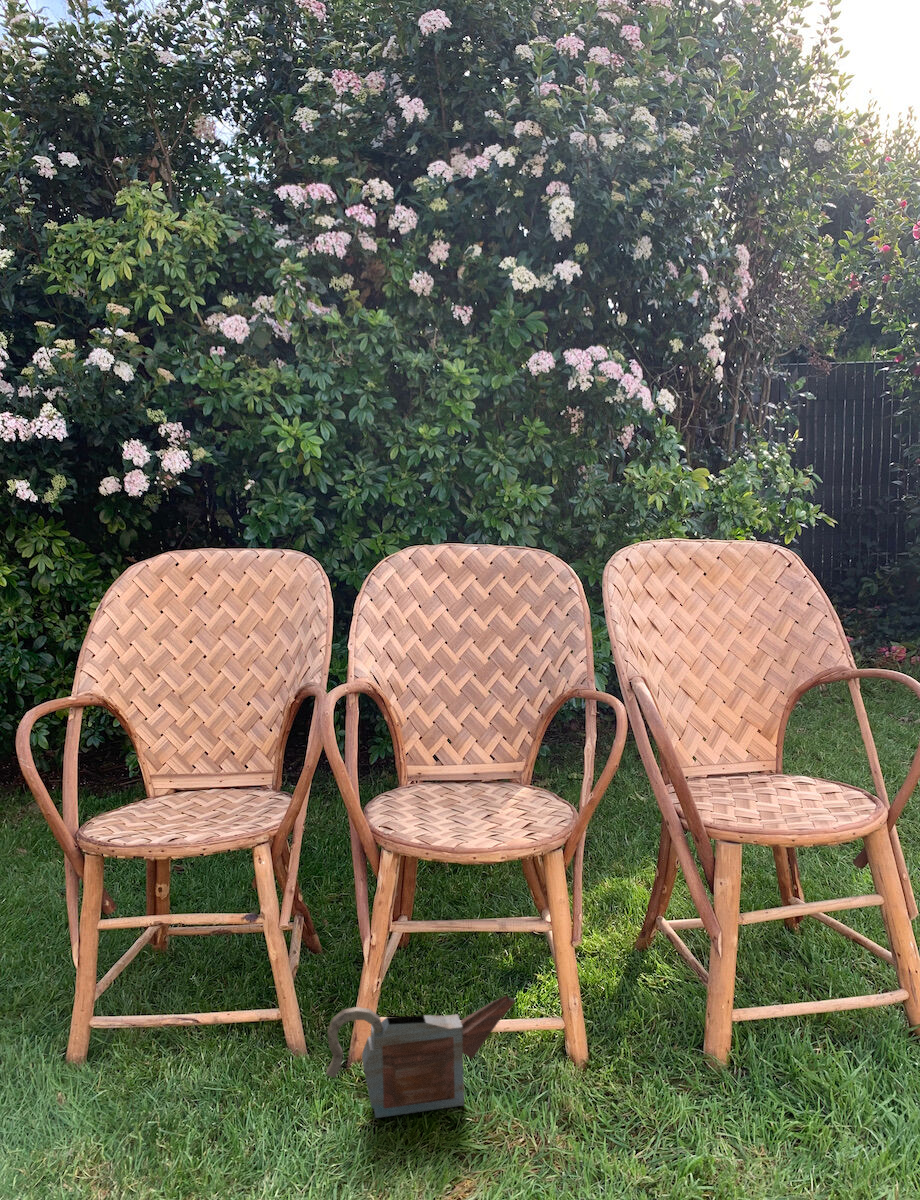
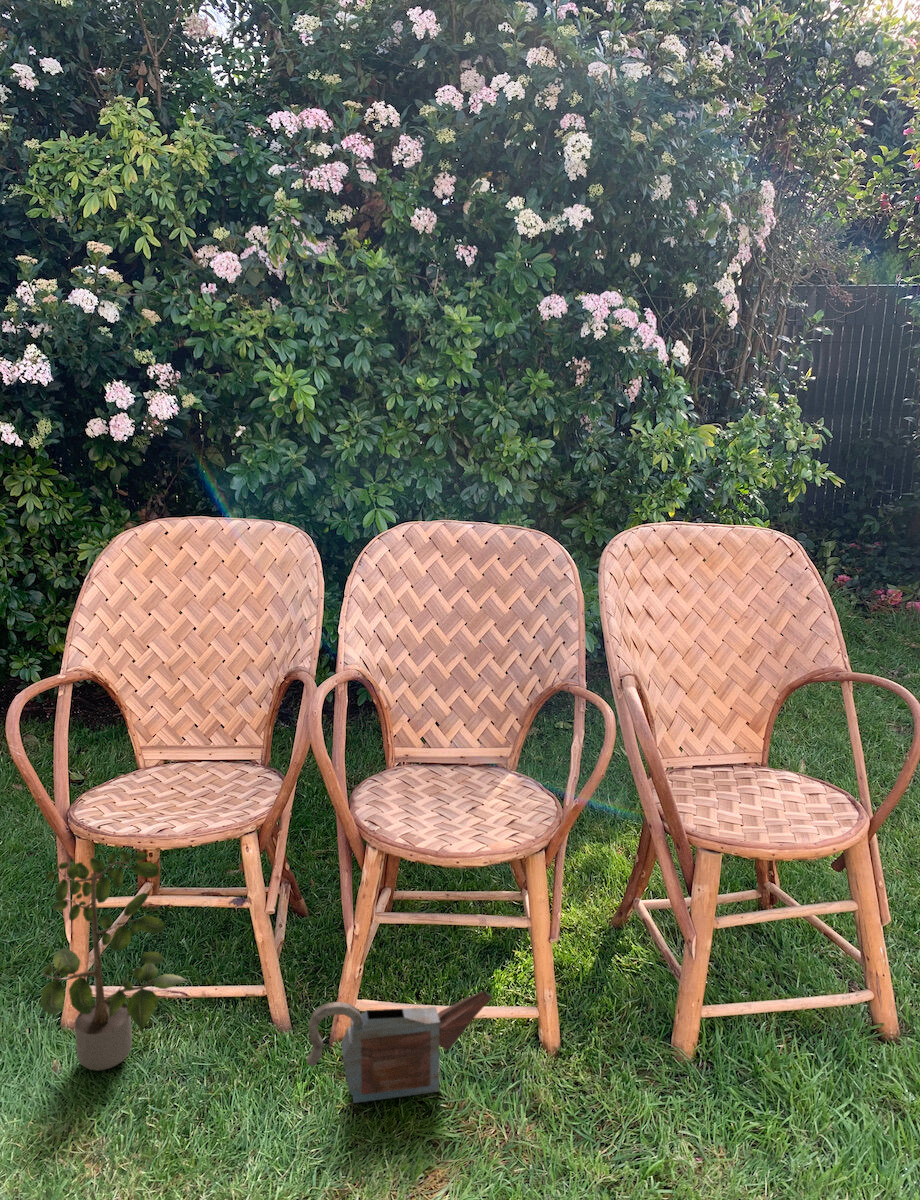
potted plant: none [52,852,206,1096] -> present [40,850,188,1070]

